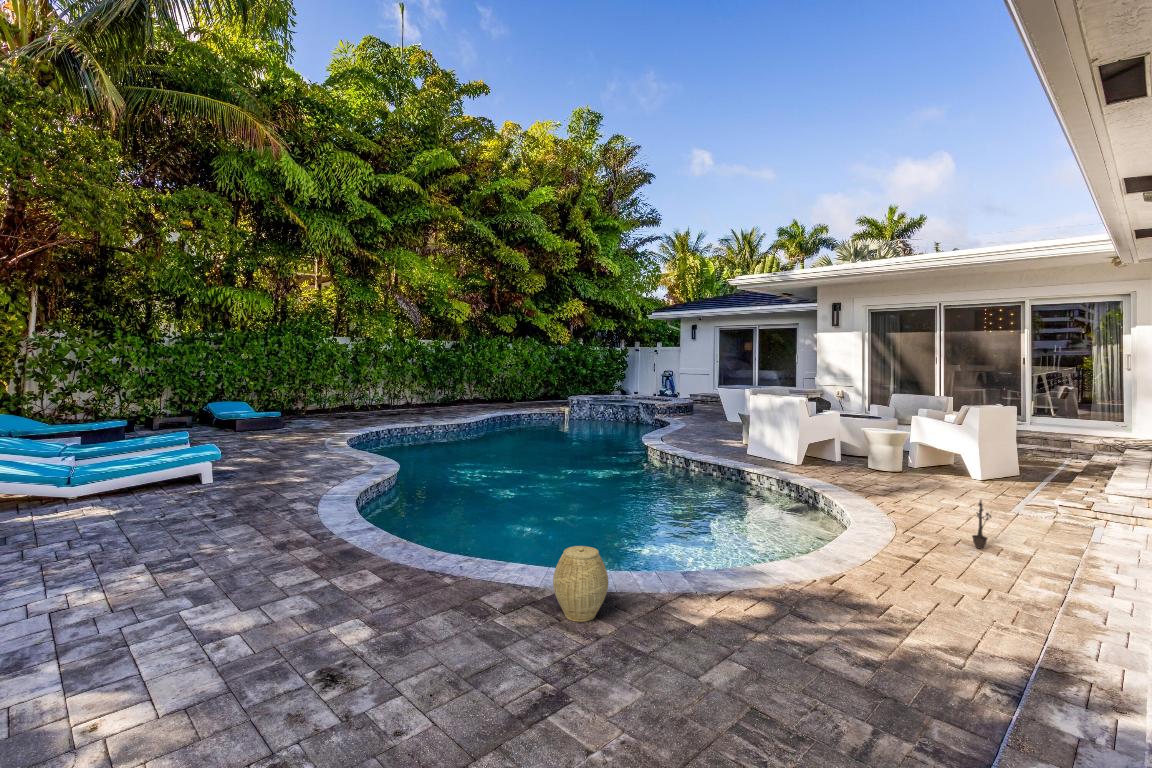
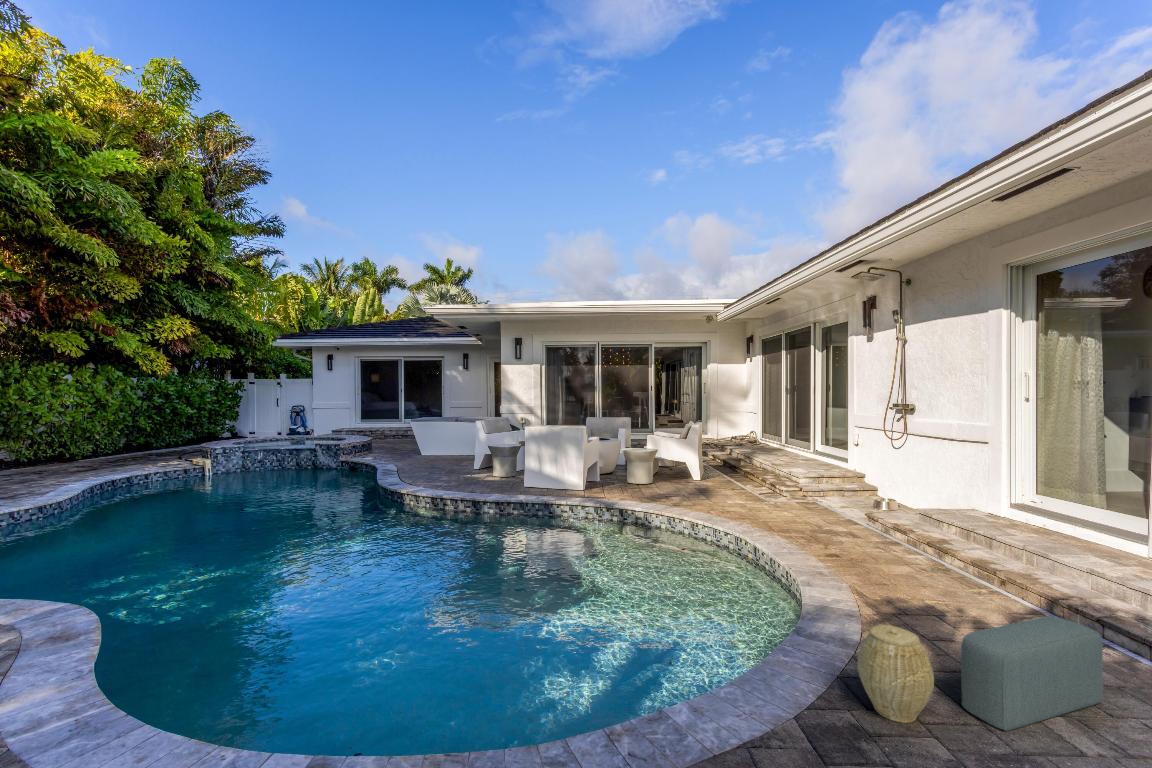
decorative plant: present [972,500,991,549] -> none [819,495,843,531]
pouf: none [613,571,764,685] -> present [961,616,1103,731]

